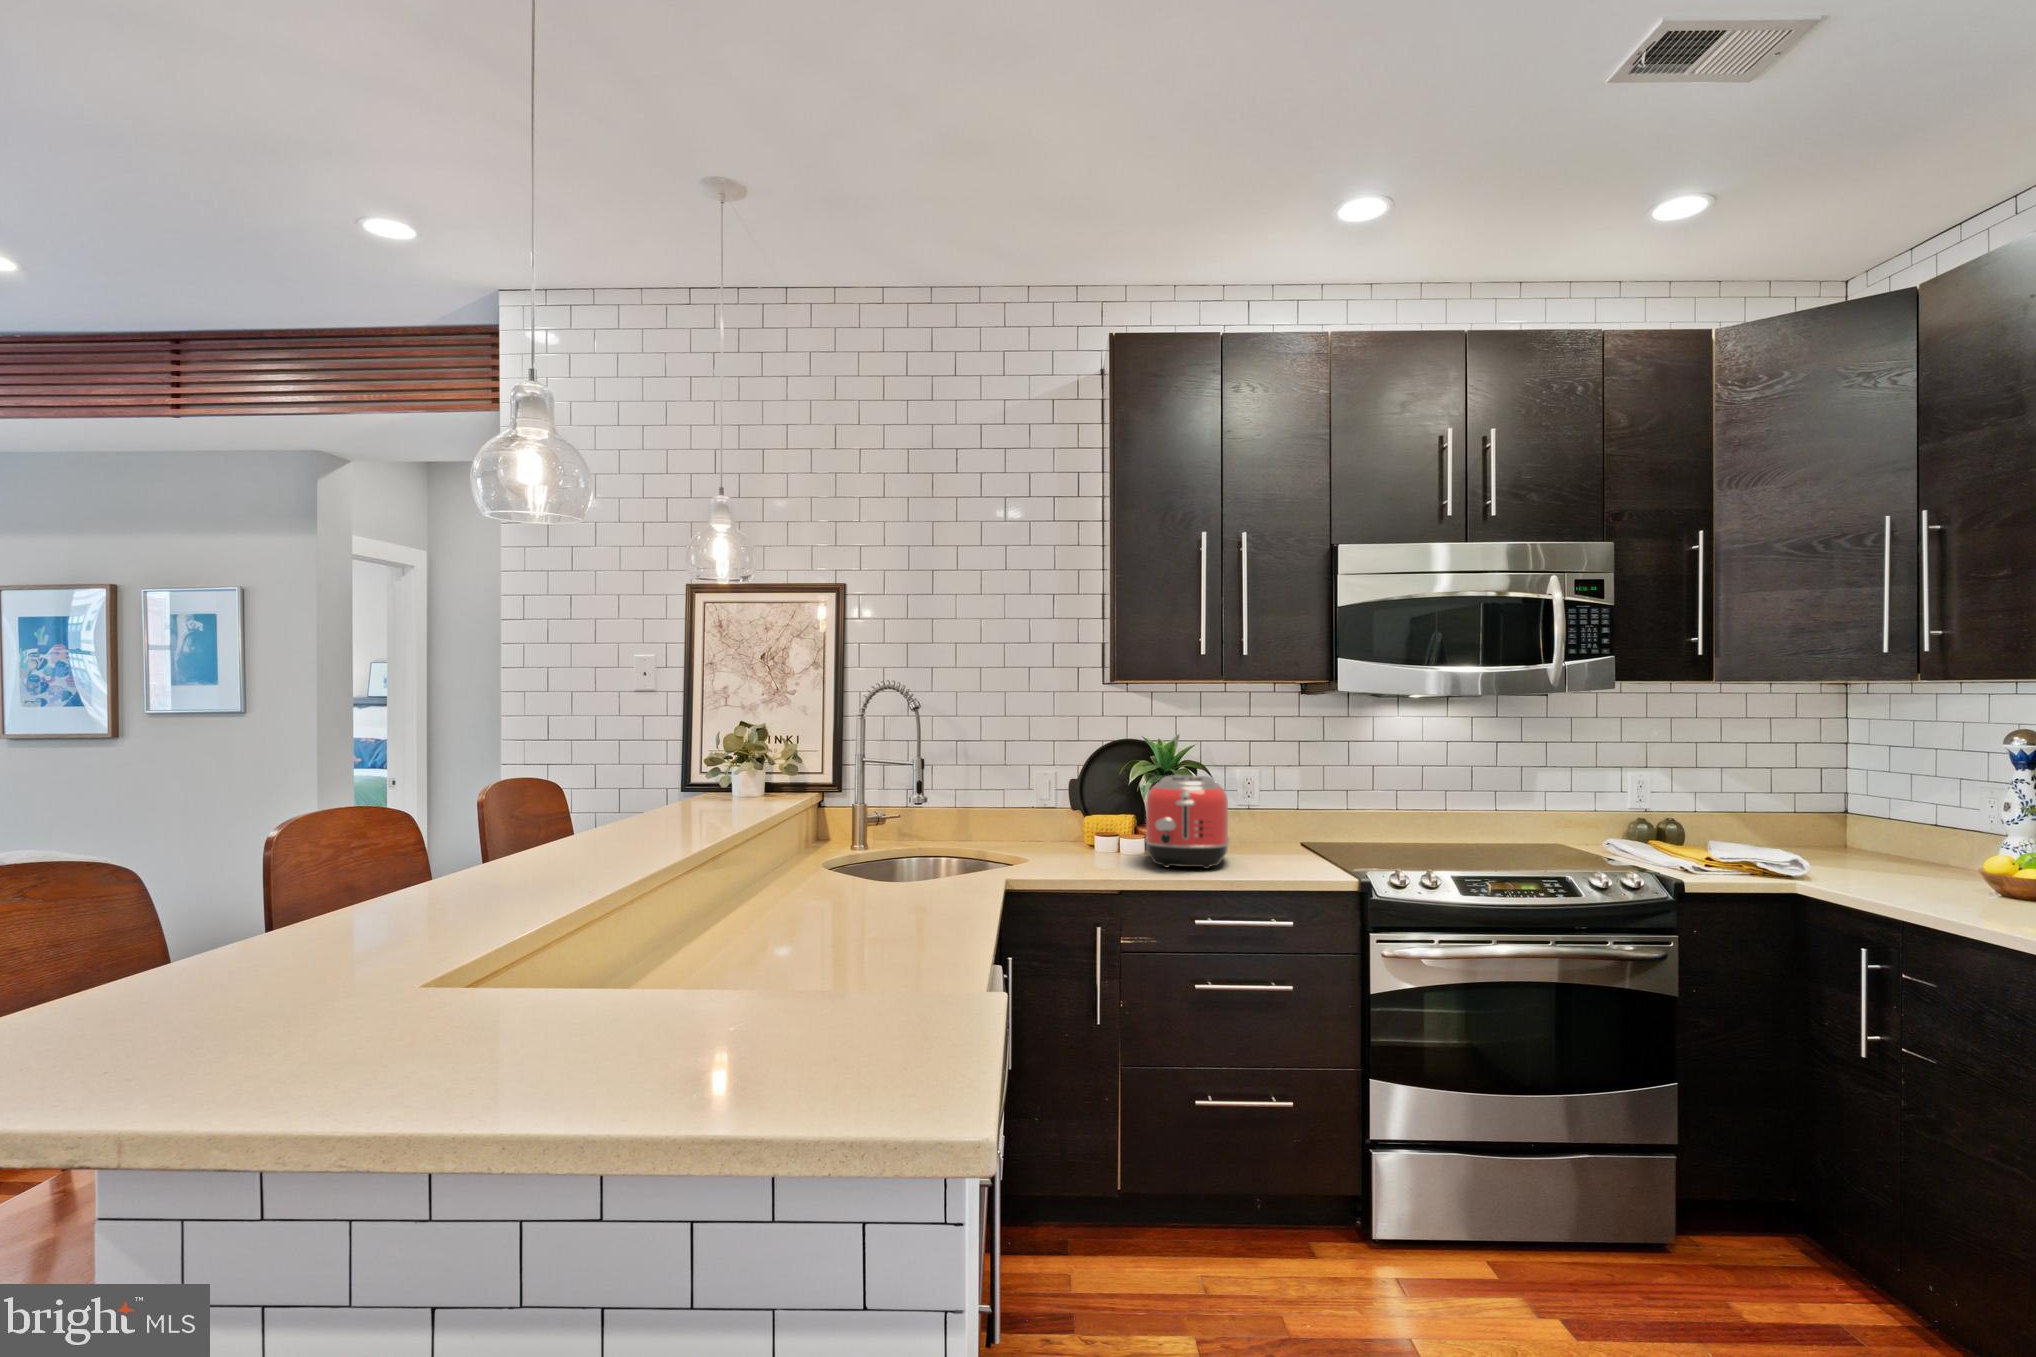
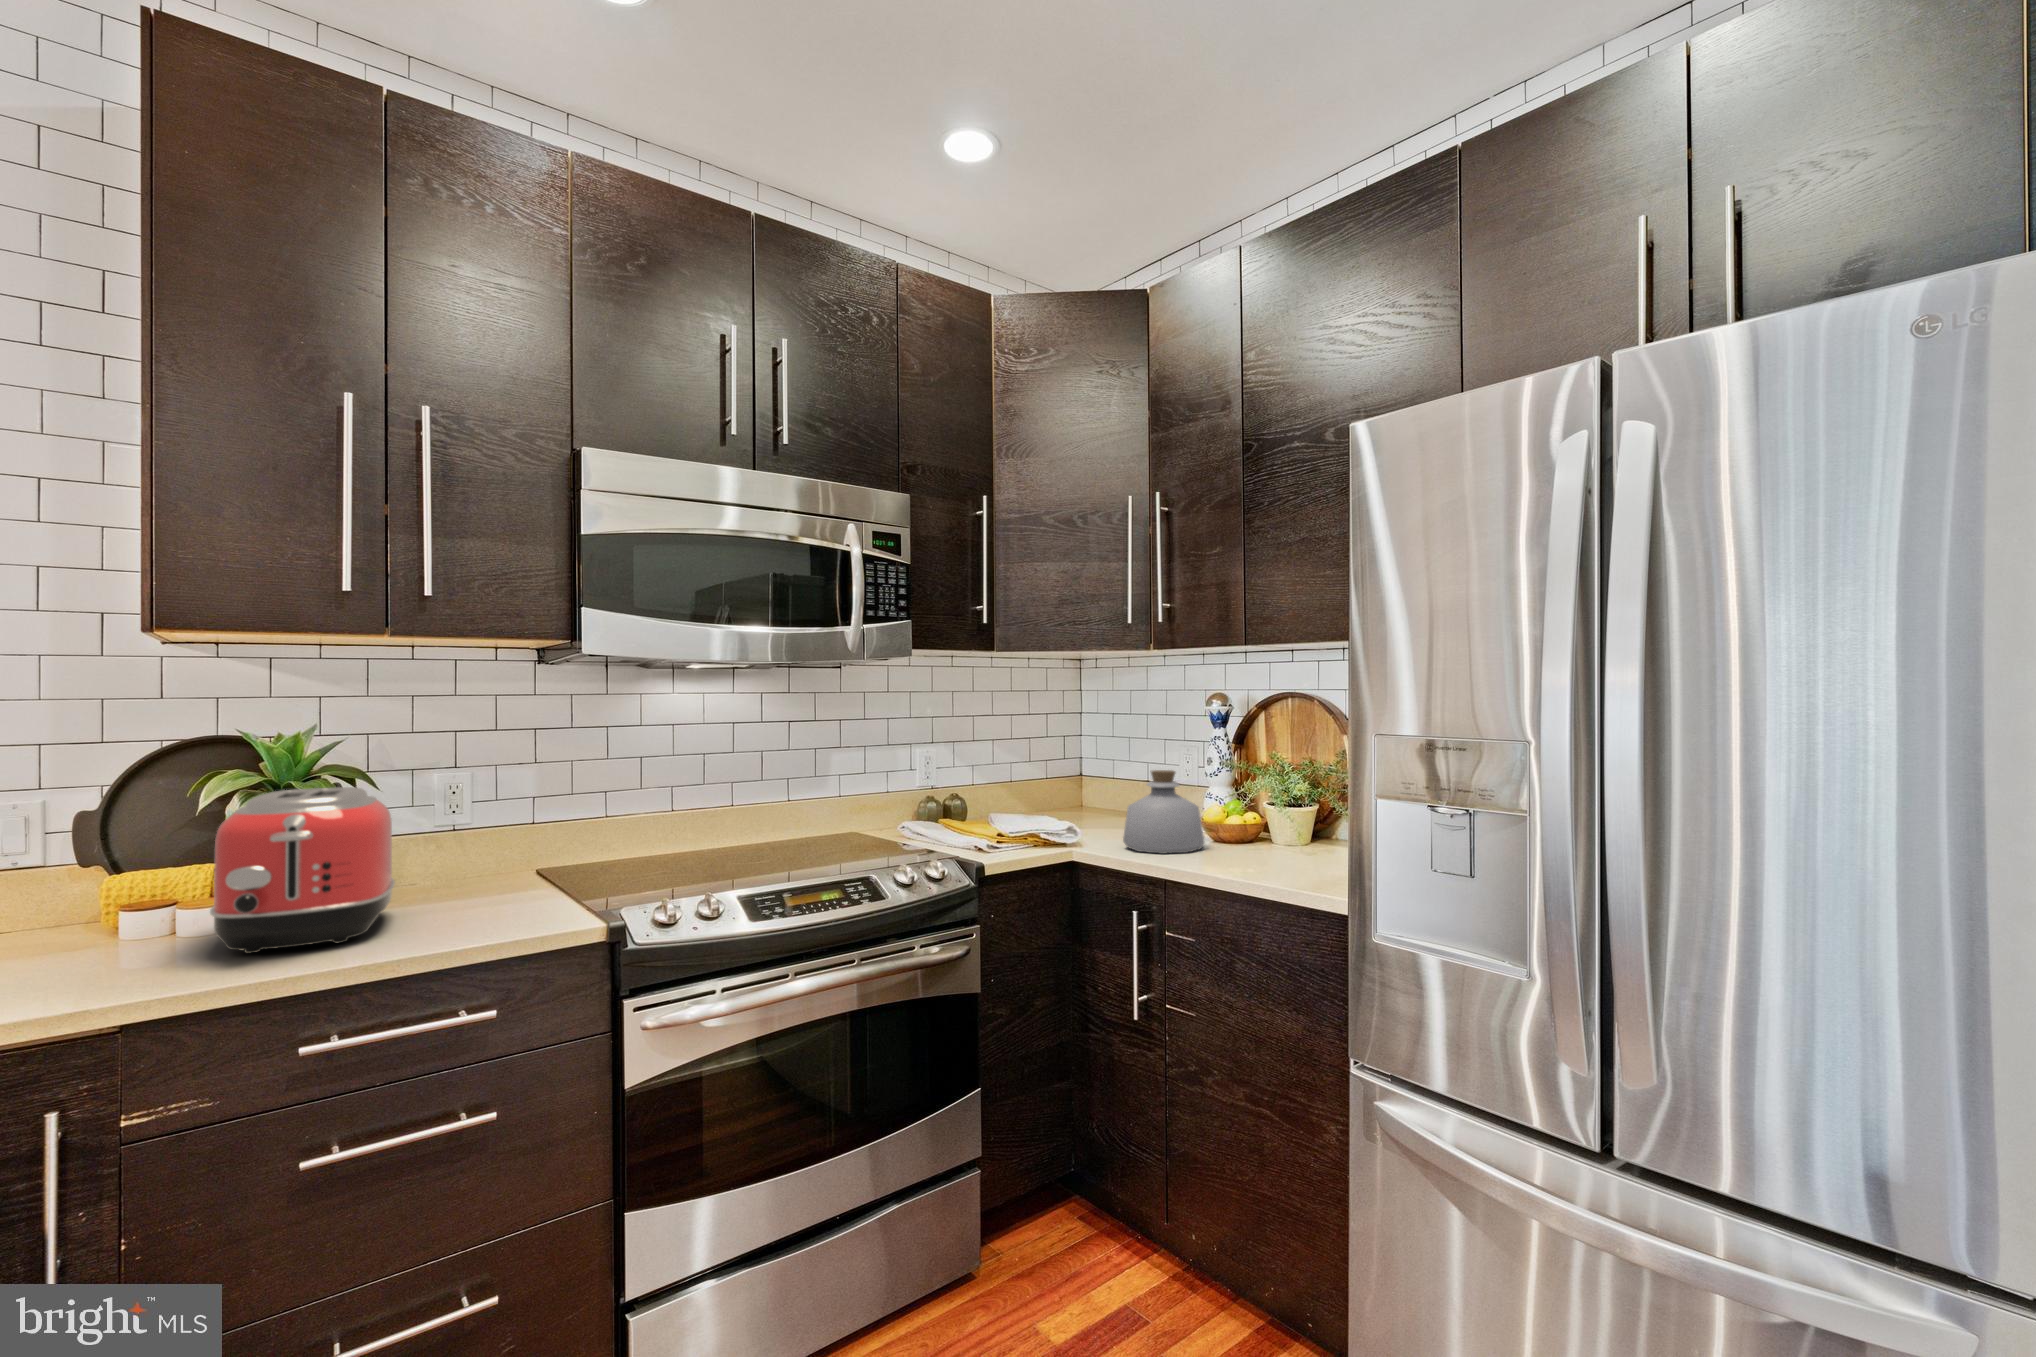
bottle: none [1858,810,1967,898] -> present [1123,770,1204,854]

